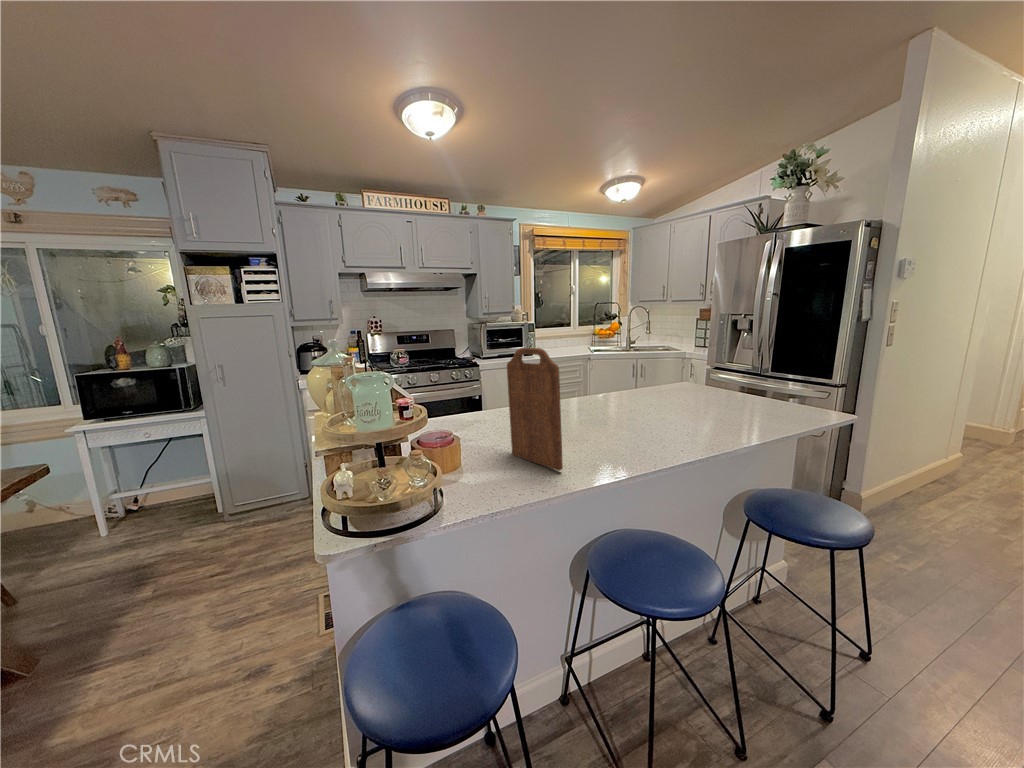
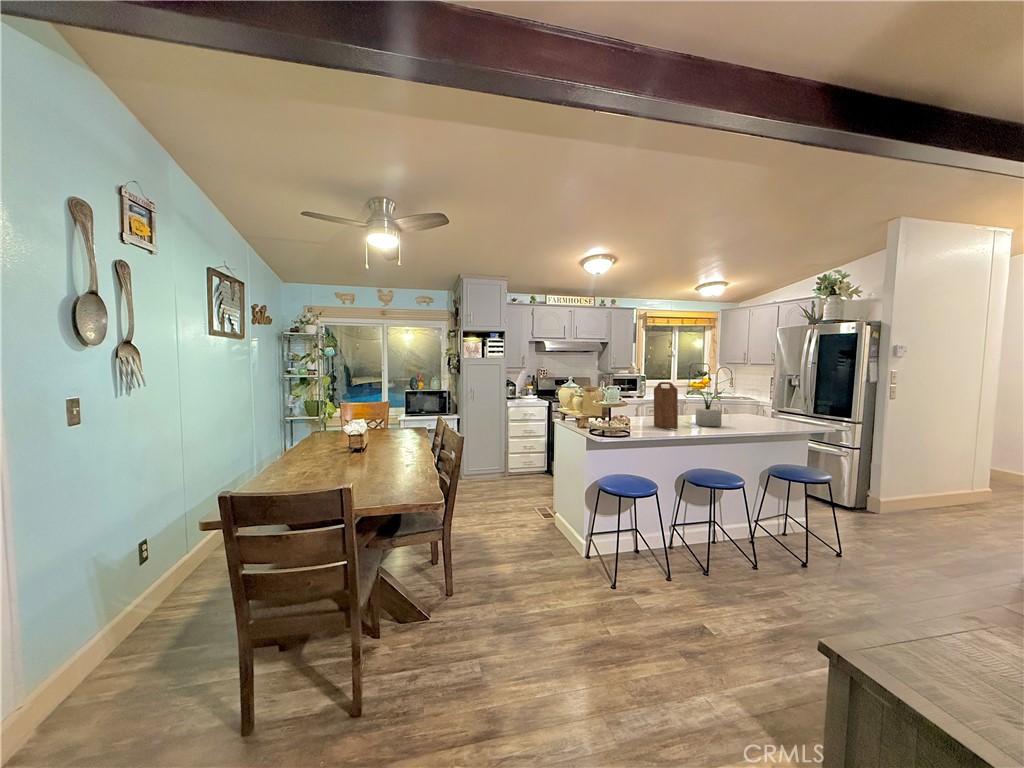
potted plant: none [584,360,686,443] -> present [687,389,731,426]

